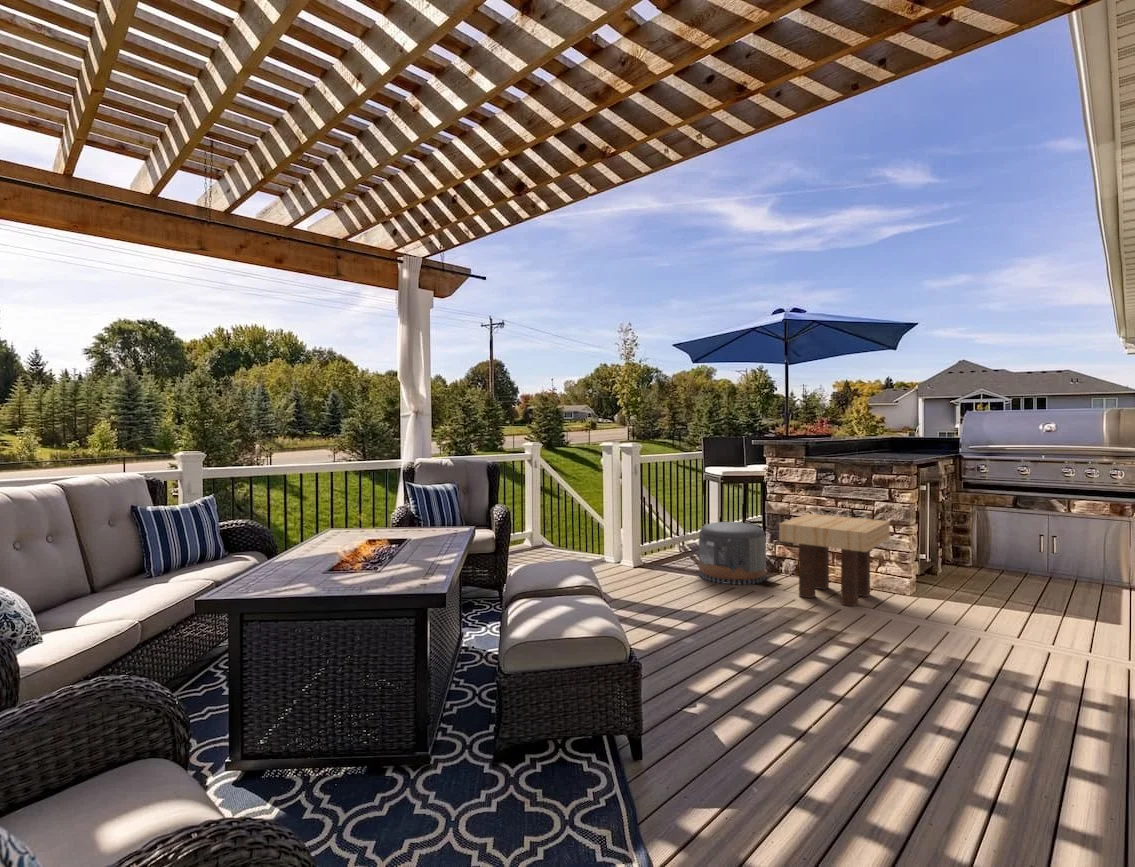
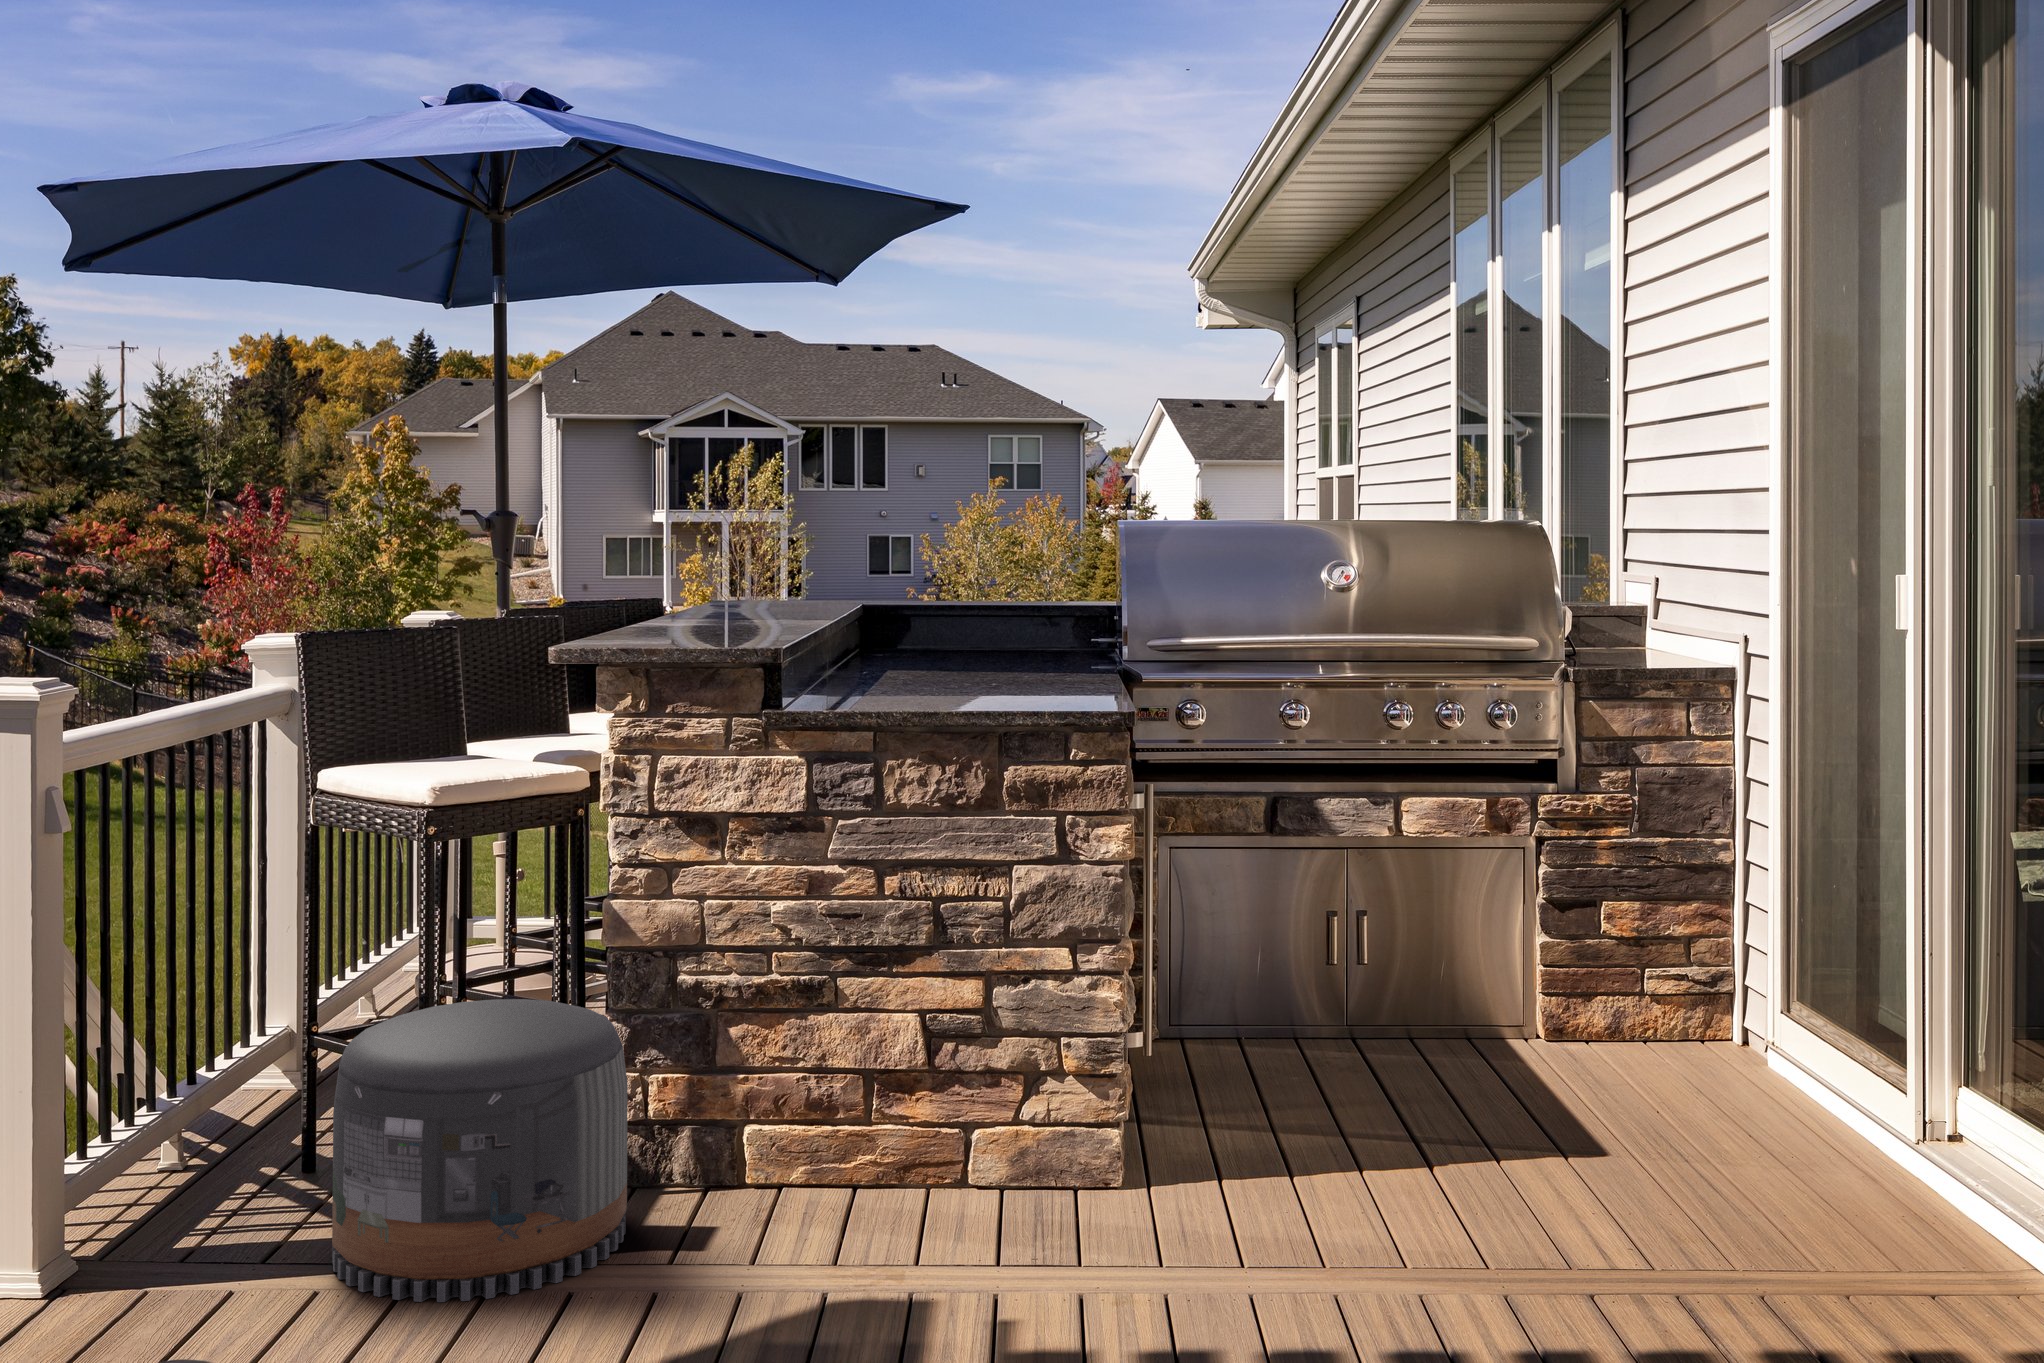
side table: present [779,514,890,606] -> none [733,932,1073,1293]

